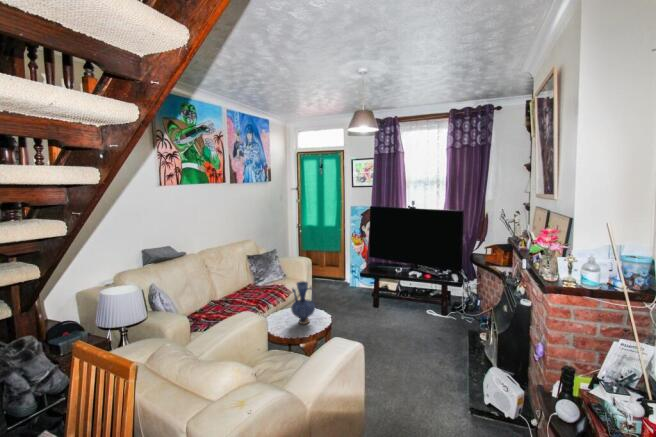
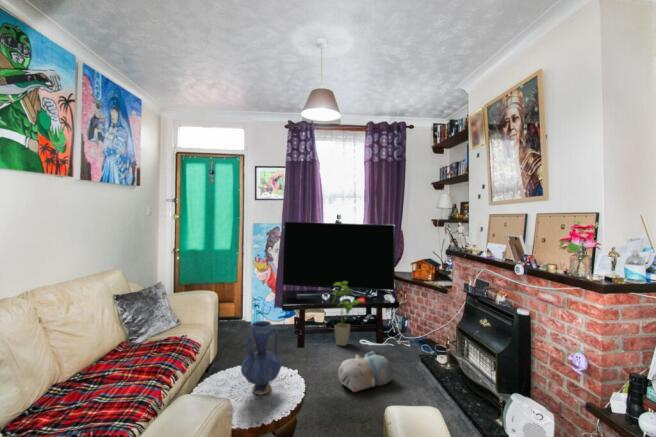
house plant: none [401,260,430,313] -> present [333,281,362,346]
plush toy: none [383,318,429,345] -> present [338,351,394,392]

